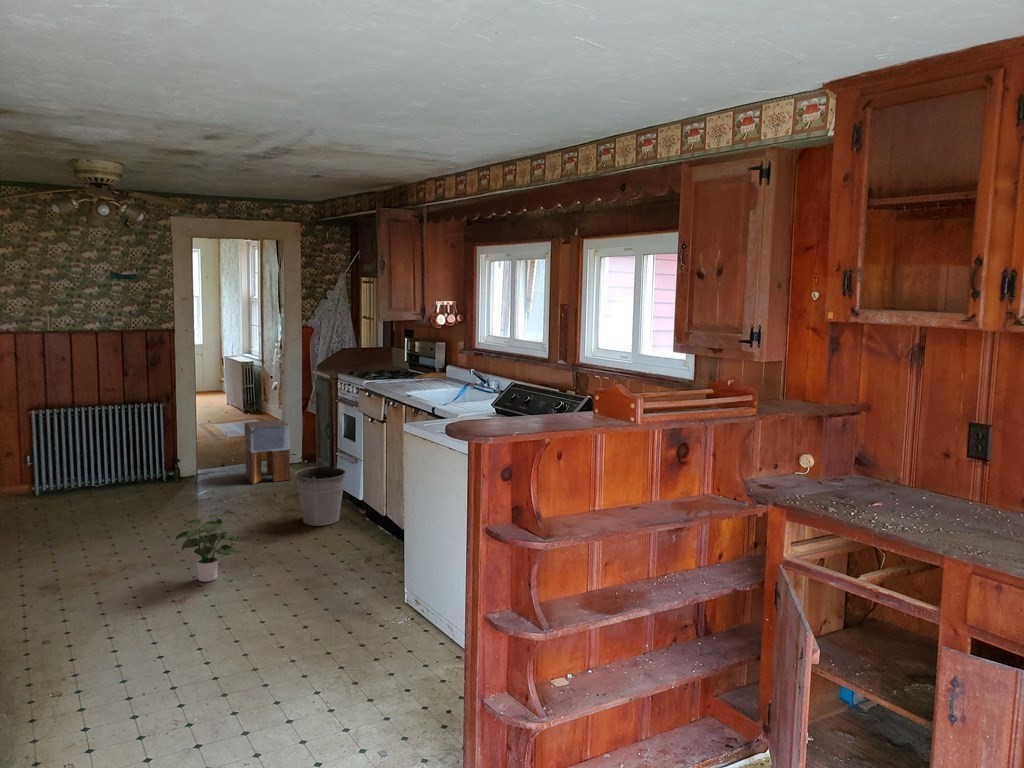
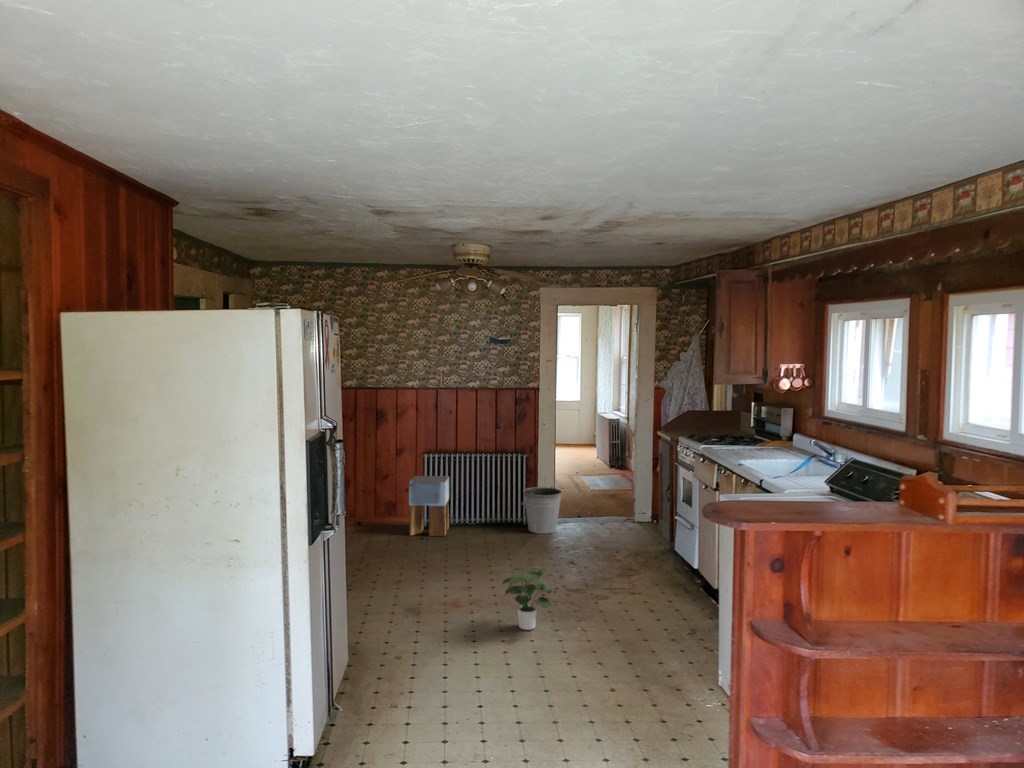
stool: present [245,420,290,484] -> present [409,476,449,536]
bucket: present [294,465,346,526] -> present [523,487,562,533]

